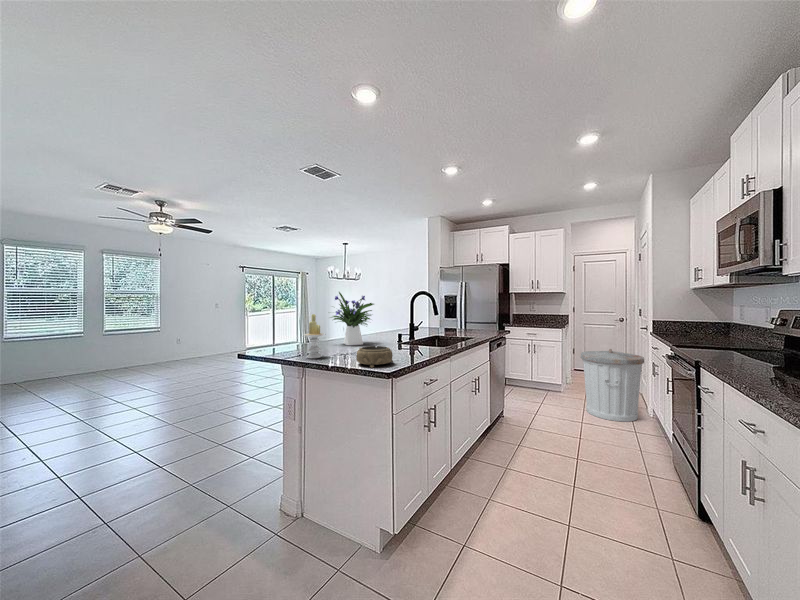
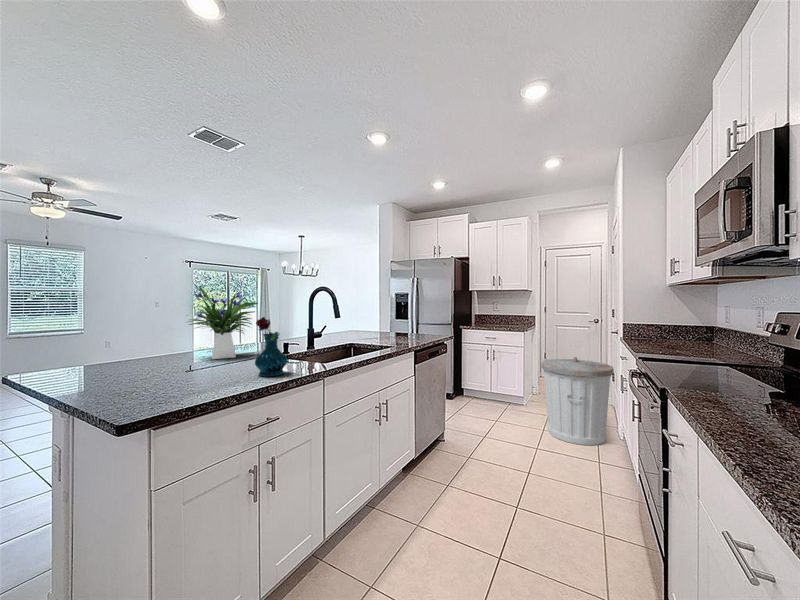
vase: none [402,313,423,355] -> present [255,317,287,377]
candle: present [303,314,325,358] -> none [90,318,133,384]
decorative bowl: present [356,346,393,368] -> none [136,368,208,406]

